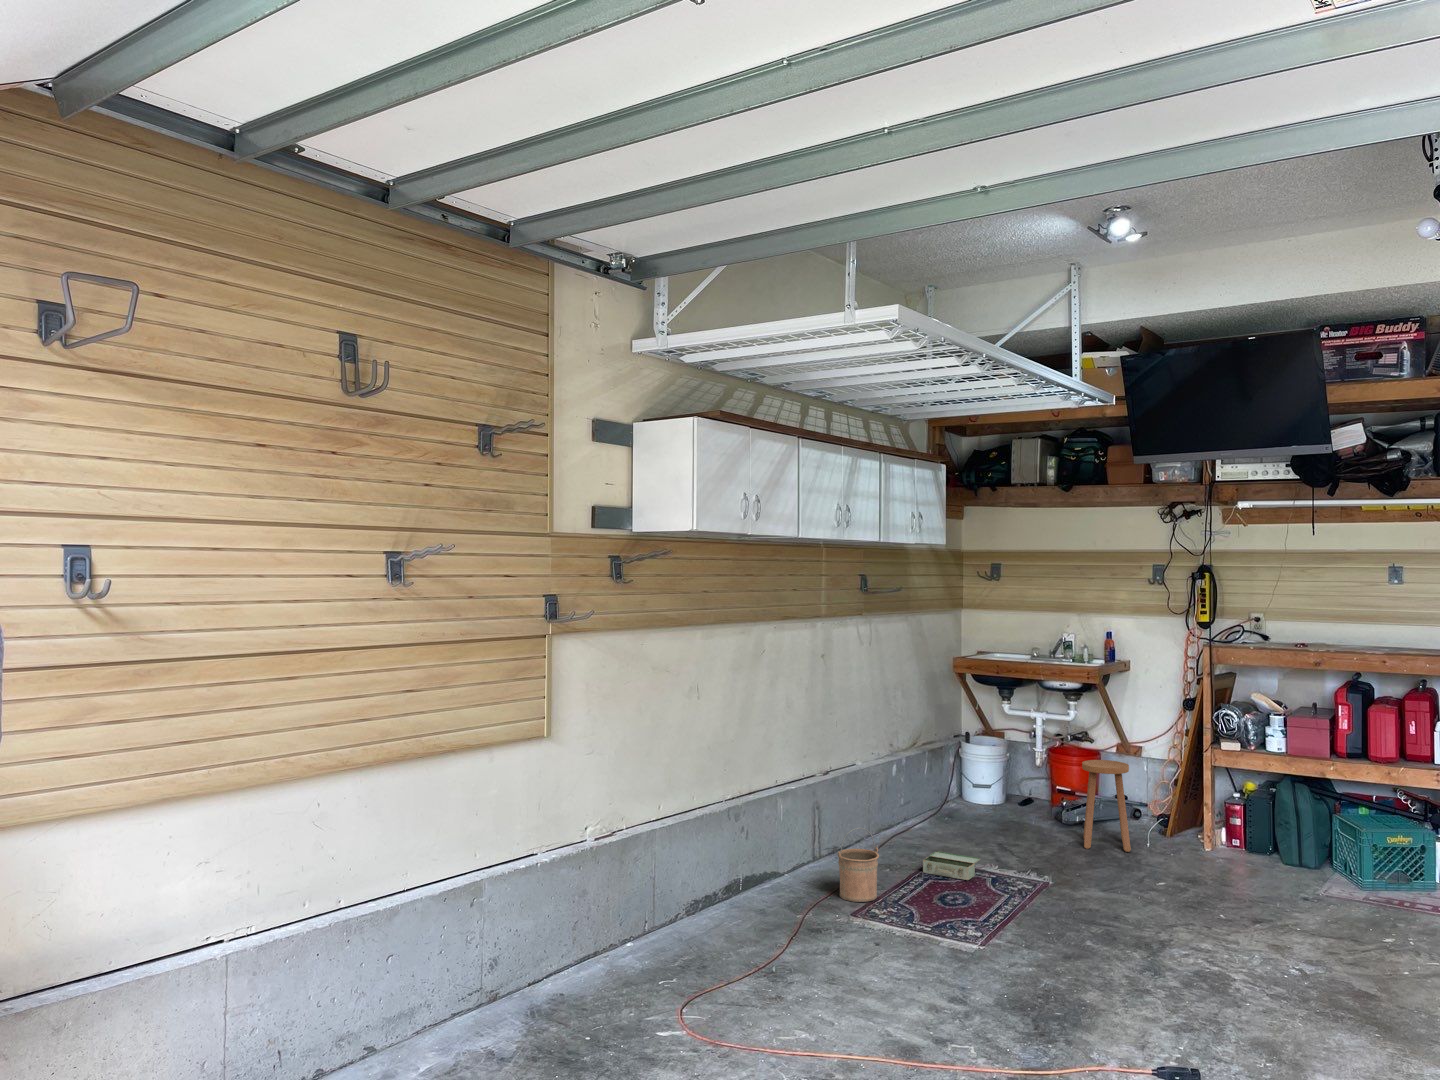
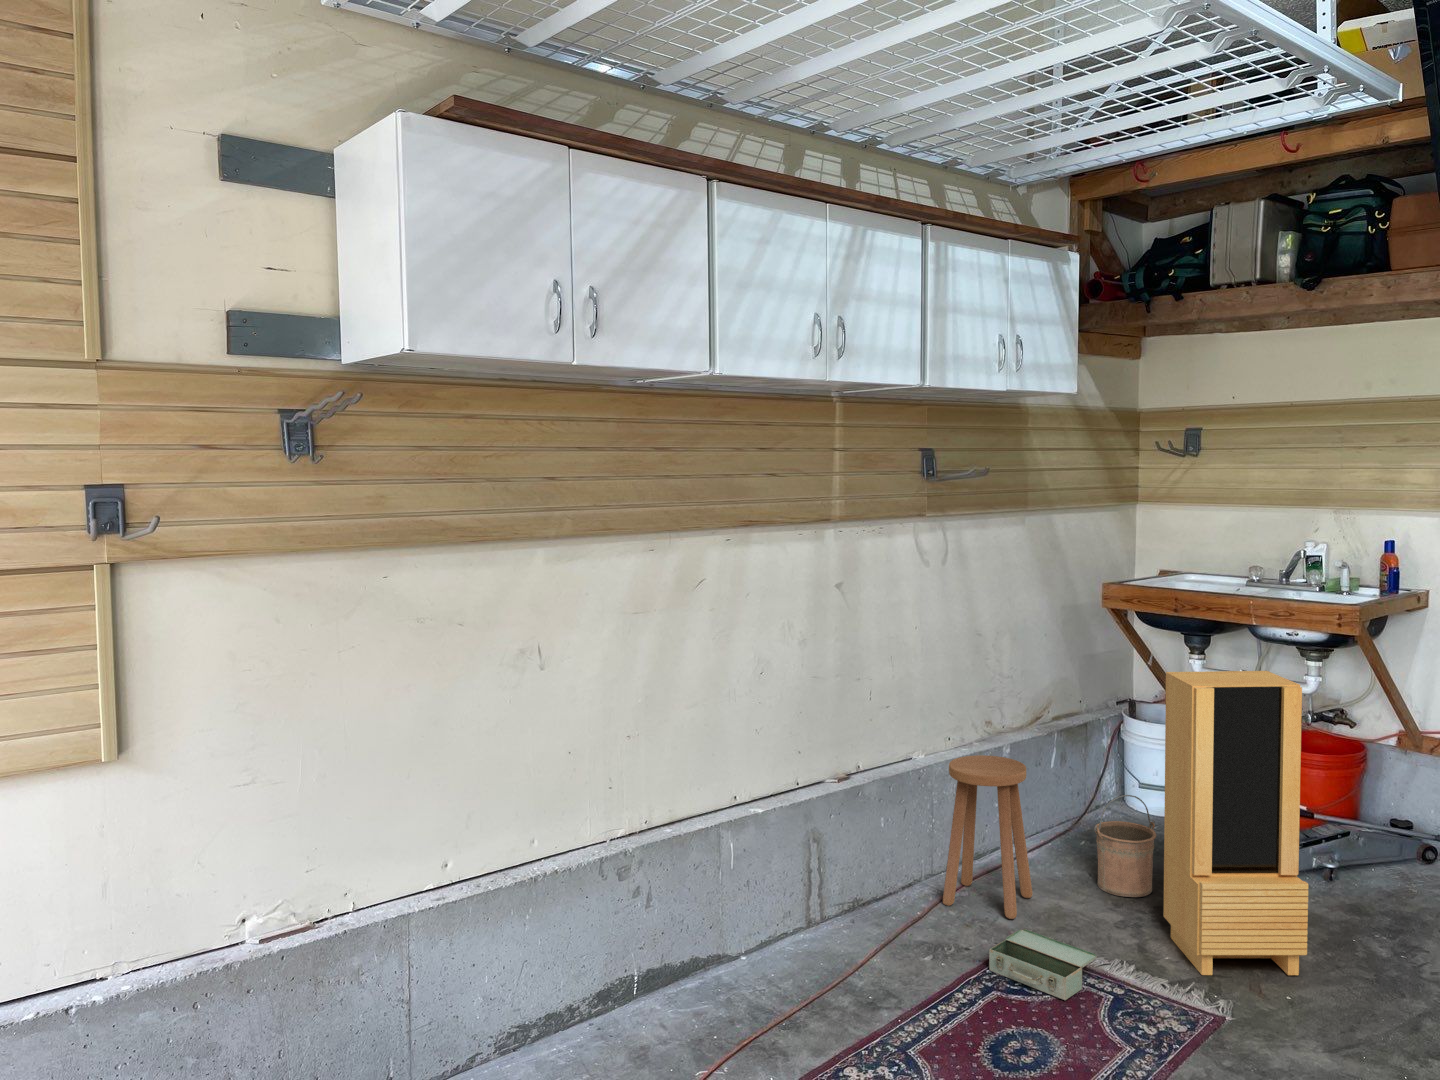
storage cabinet: none [1006,701,1084,868] -> present [1164,671,1309,975]
stool: present [1082,760,1131,852] -> present [943,755,1033,919]
bucket: present [837,828,879,902] -> present [1094,795,1156,897]

